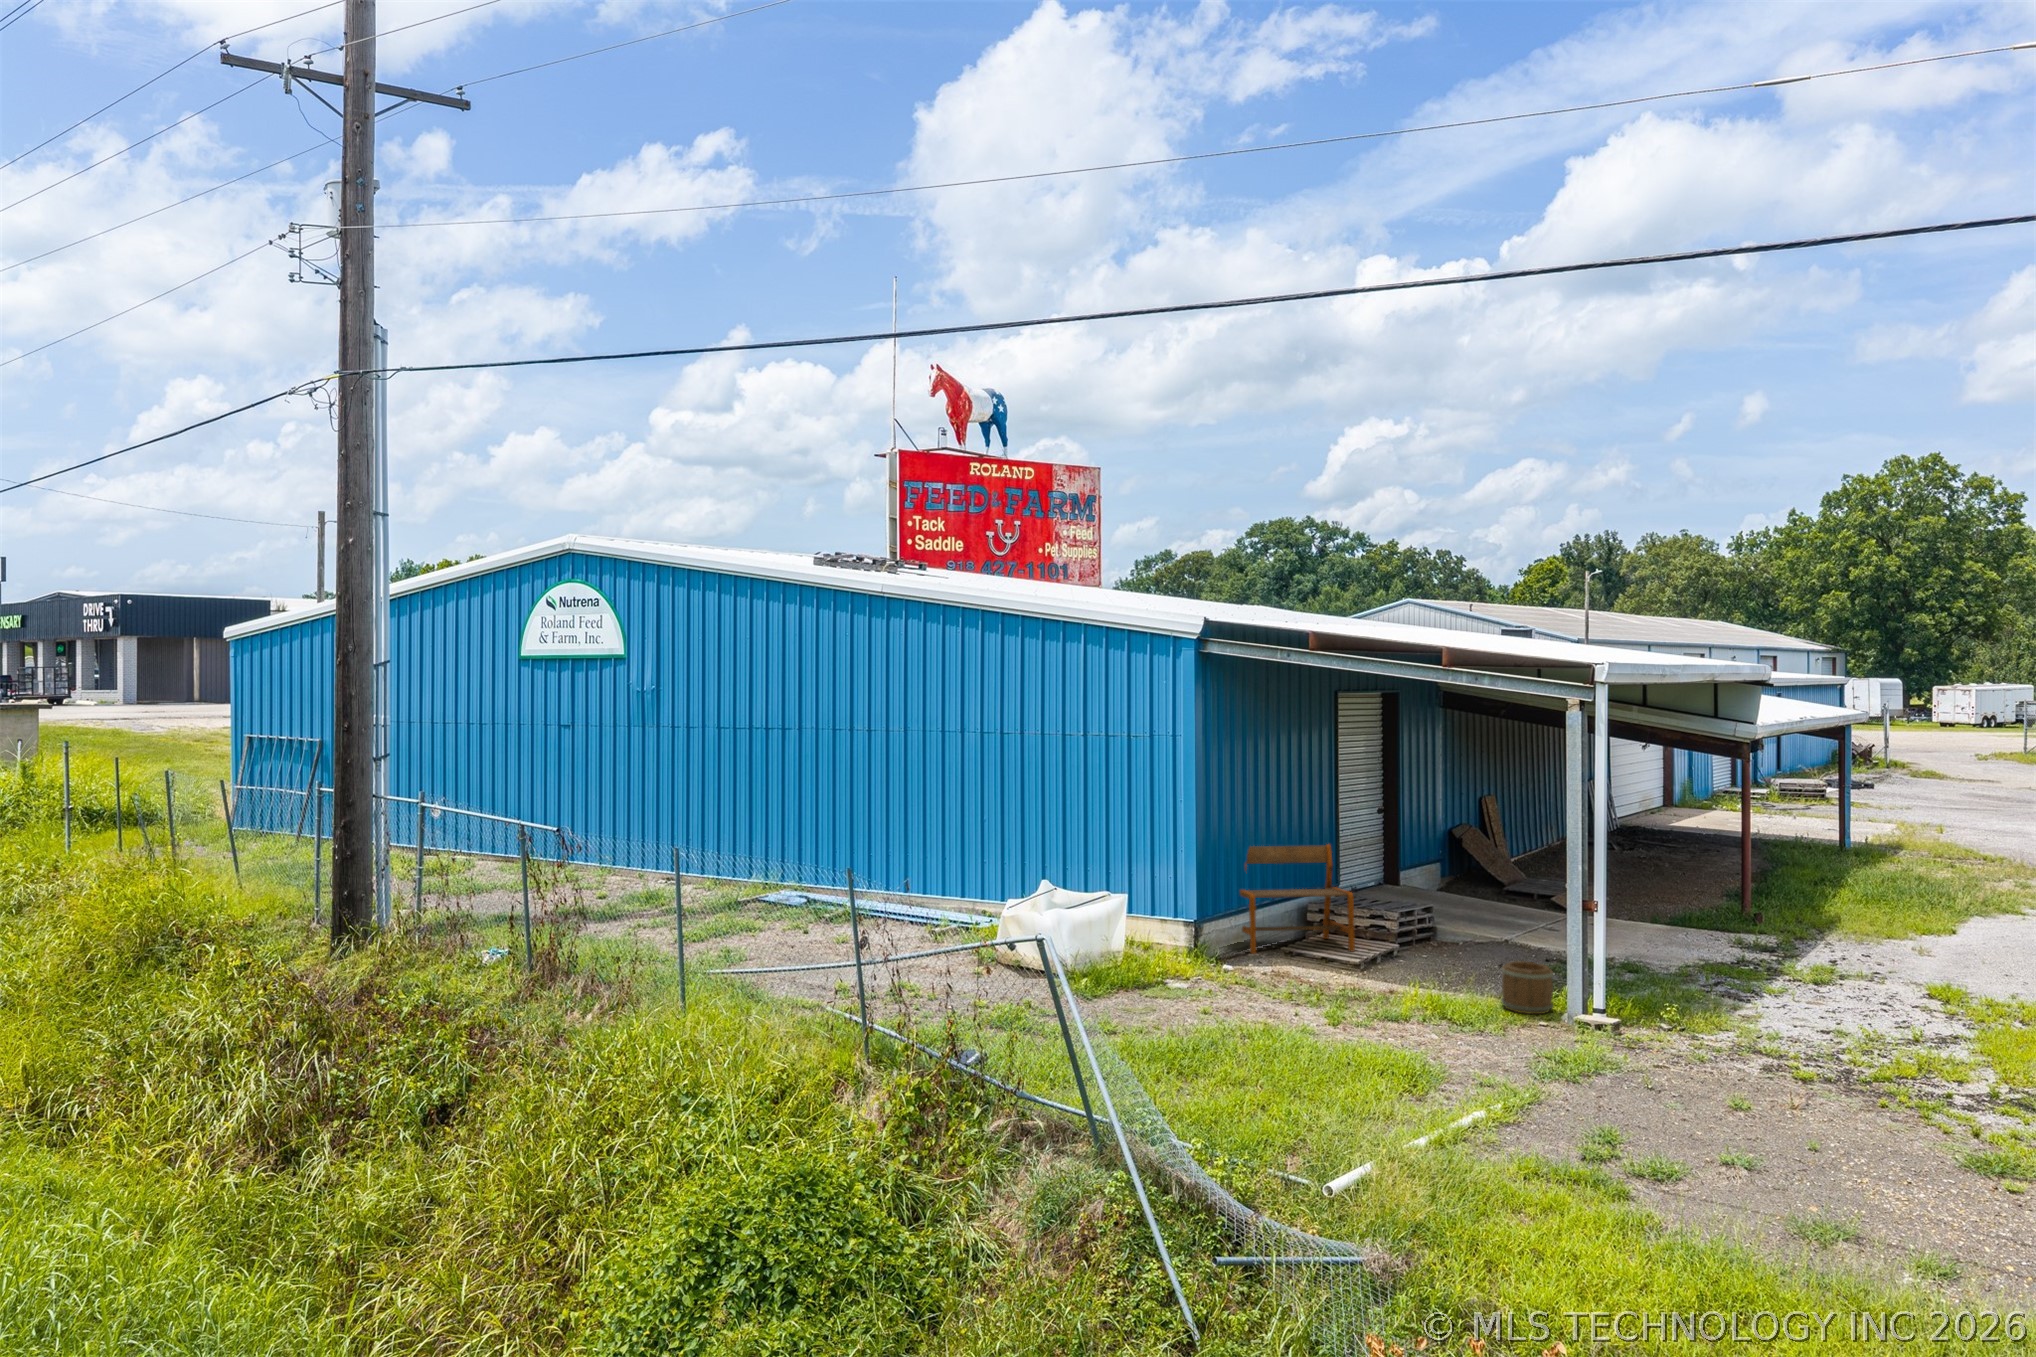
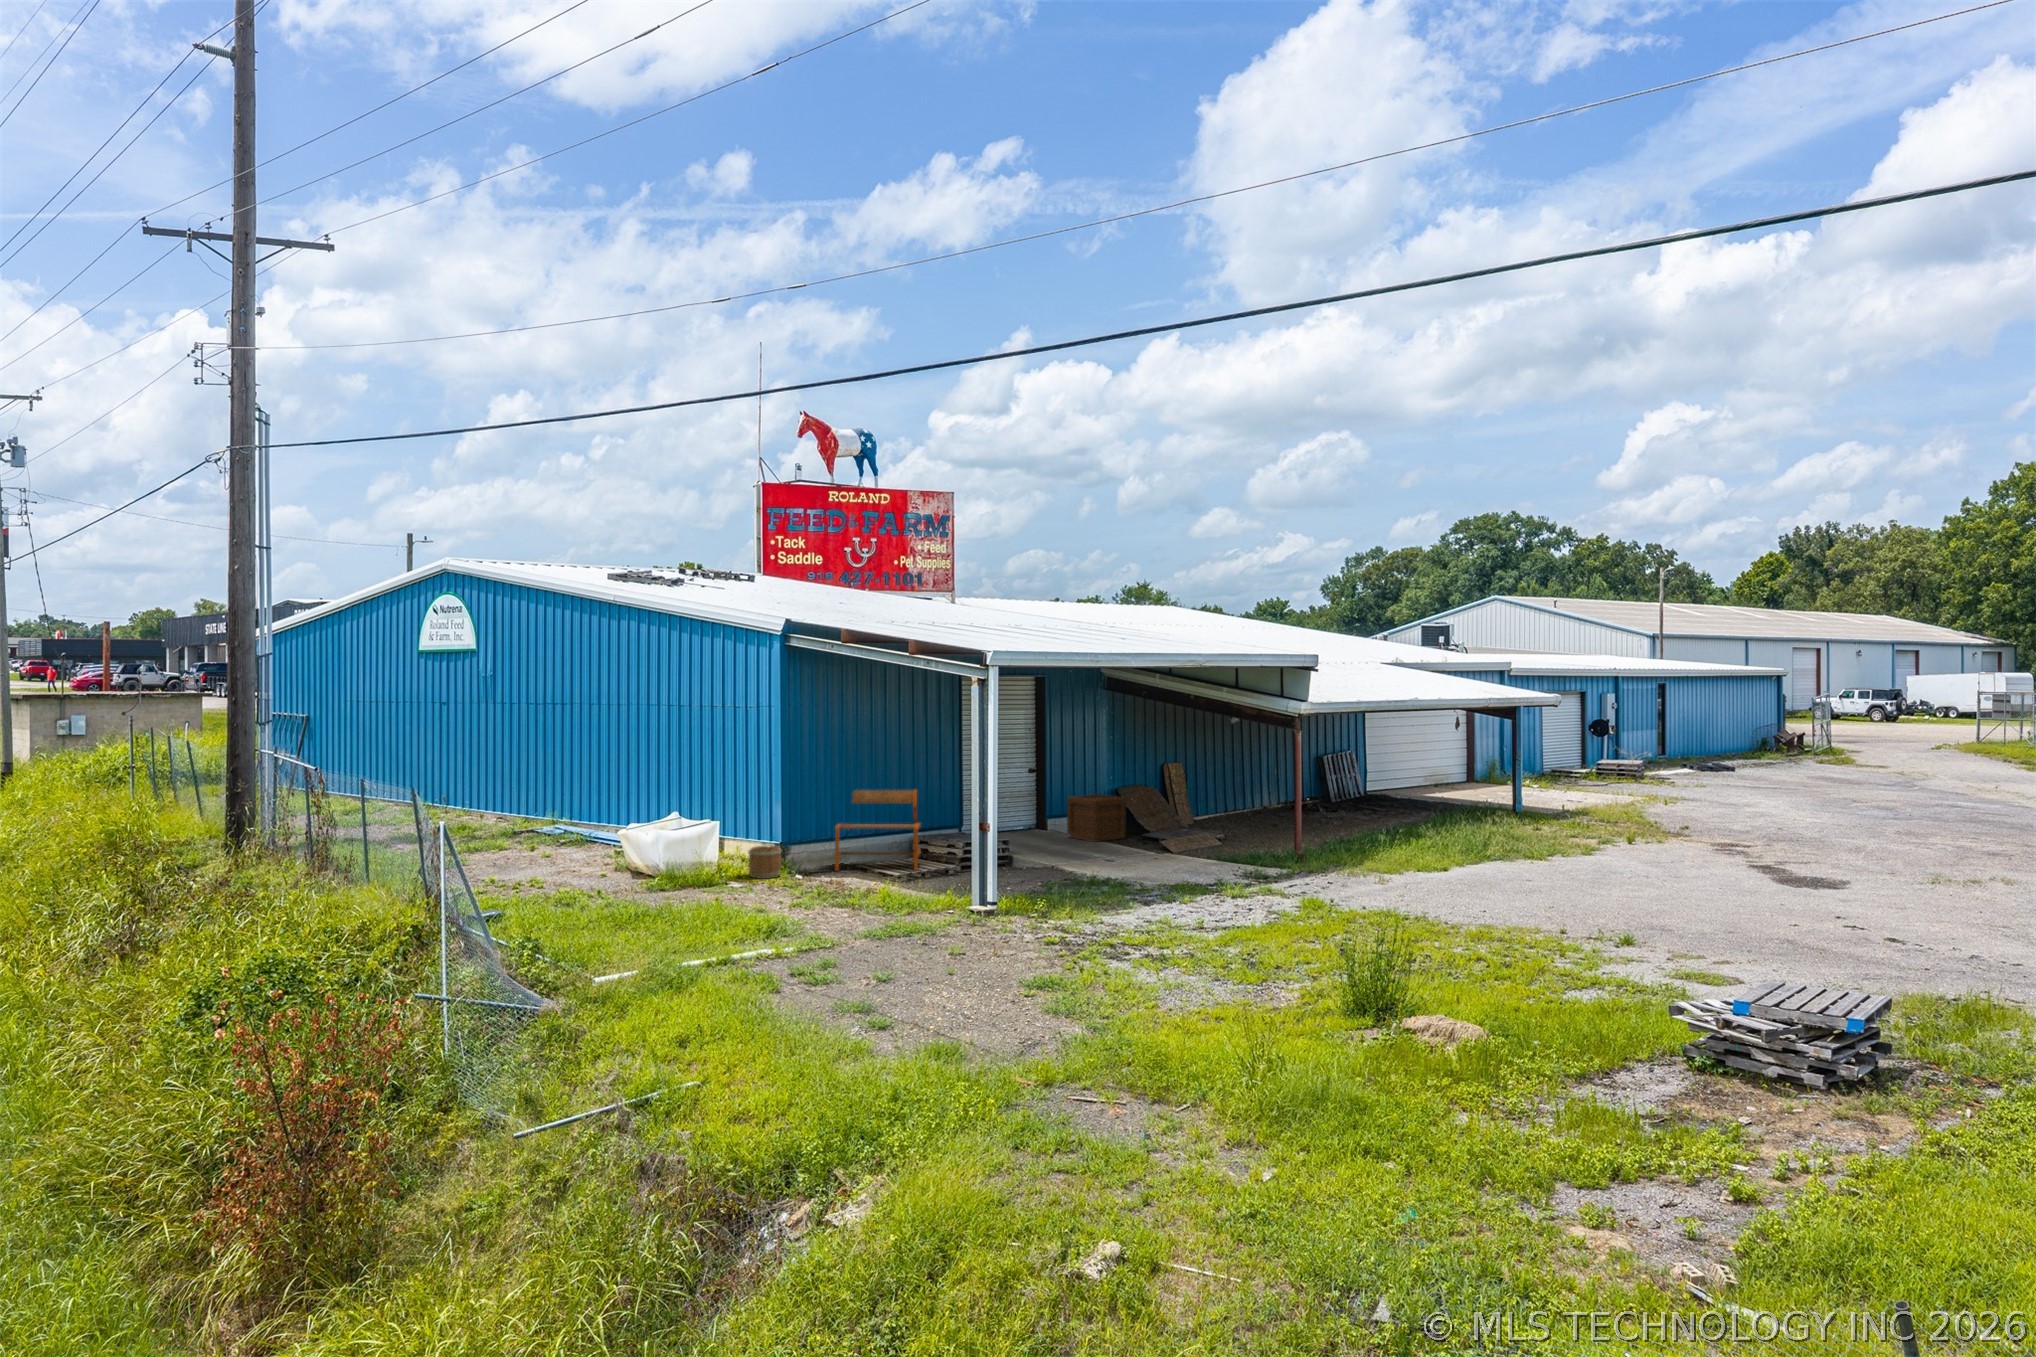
wooden crate: none [1413,838,1484,899] -> present [1067,794,1125,842]
bucket: present [1501,961,1554,1014] -> present [748,846,782,879]

